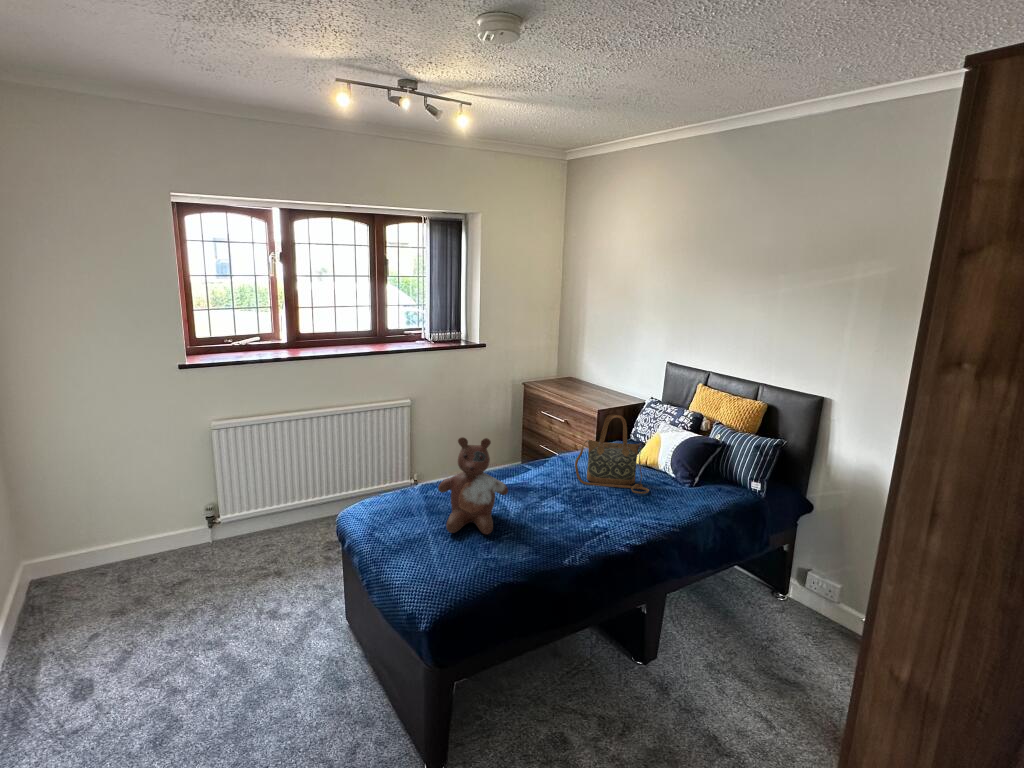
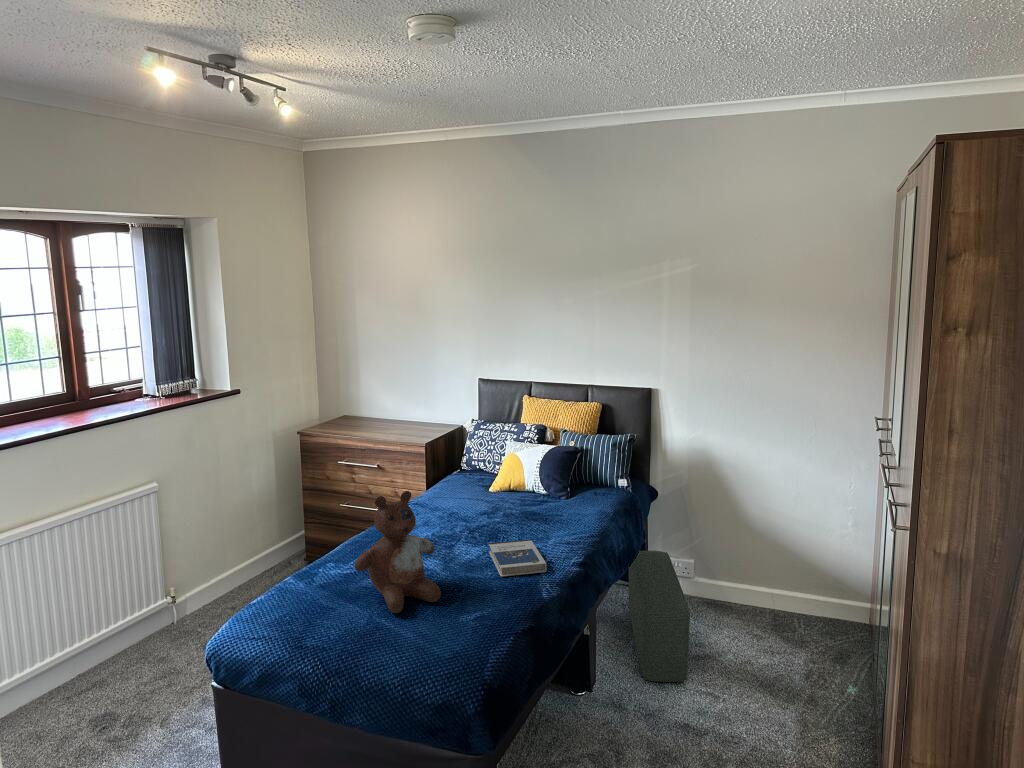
handbag: present [575,414,649,494] -> none [458,440,541,525]
hardback book: none [557,502,611,542] -> present [489,540,546,577]
pouf: none [709,555,797,700] -> present [629,550,690,682]

